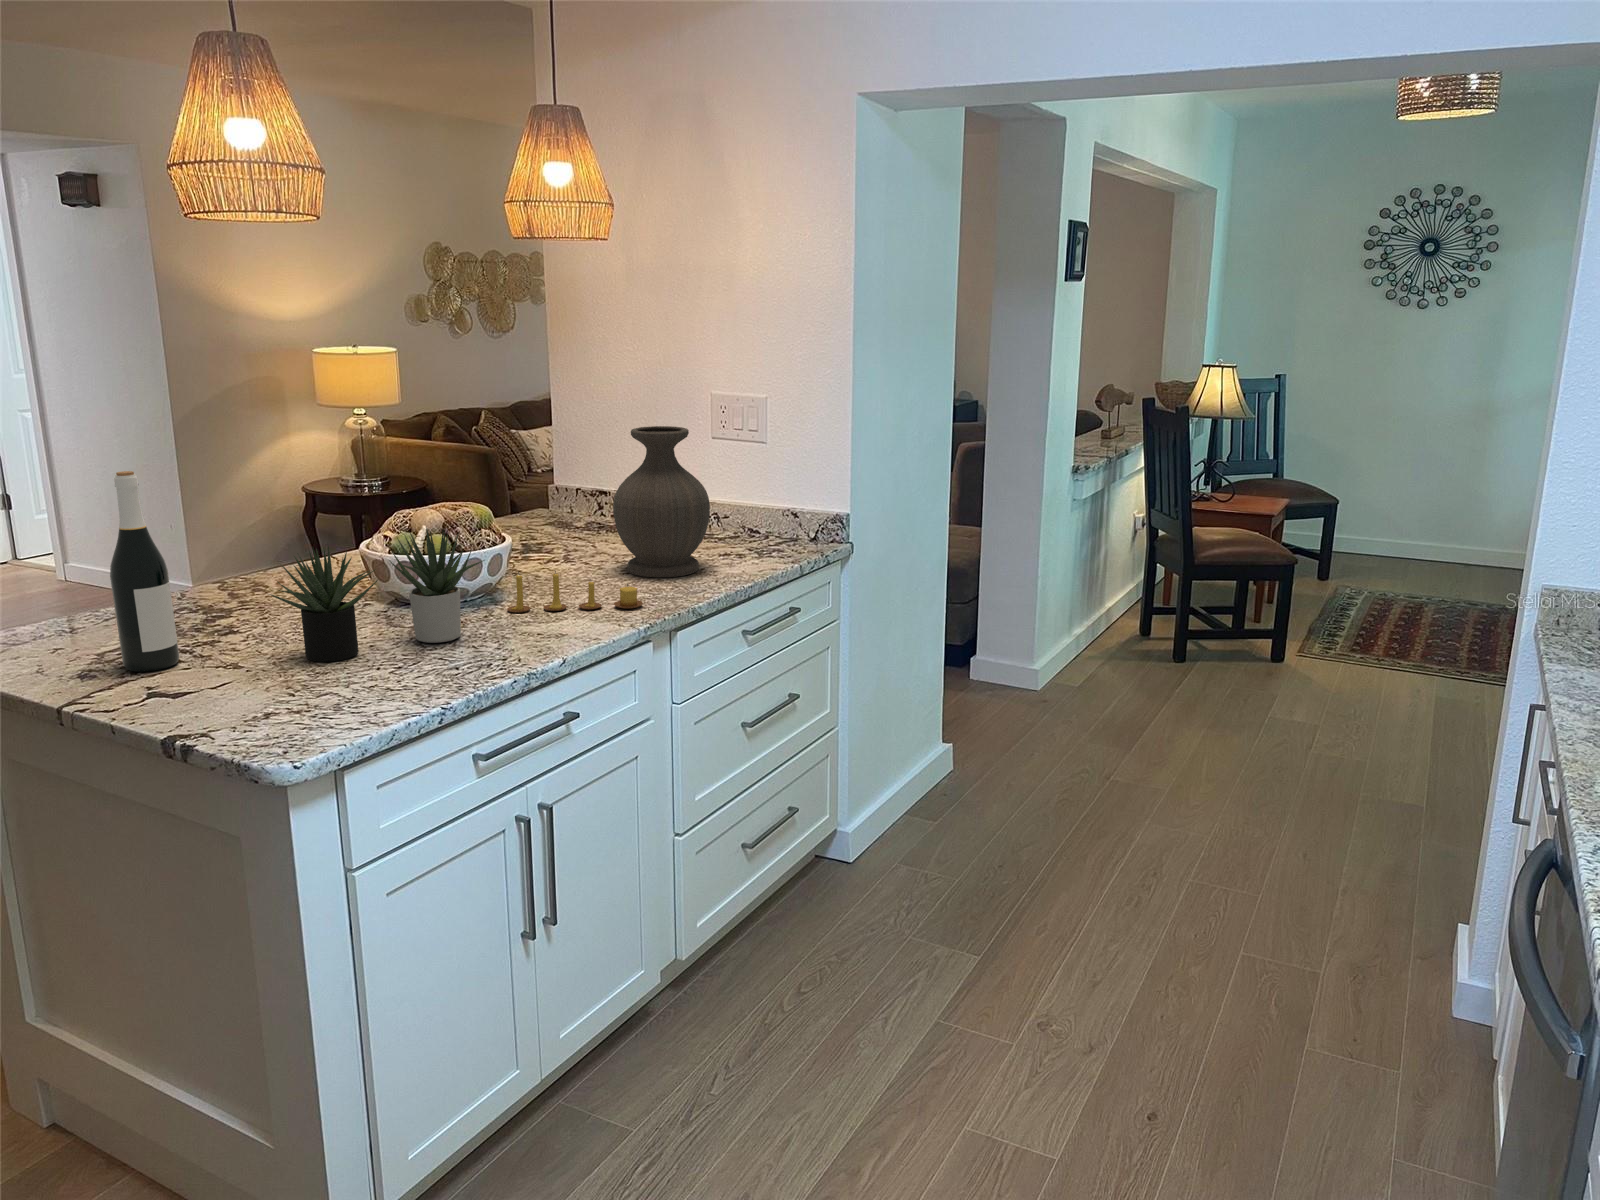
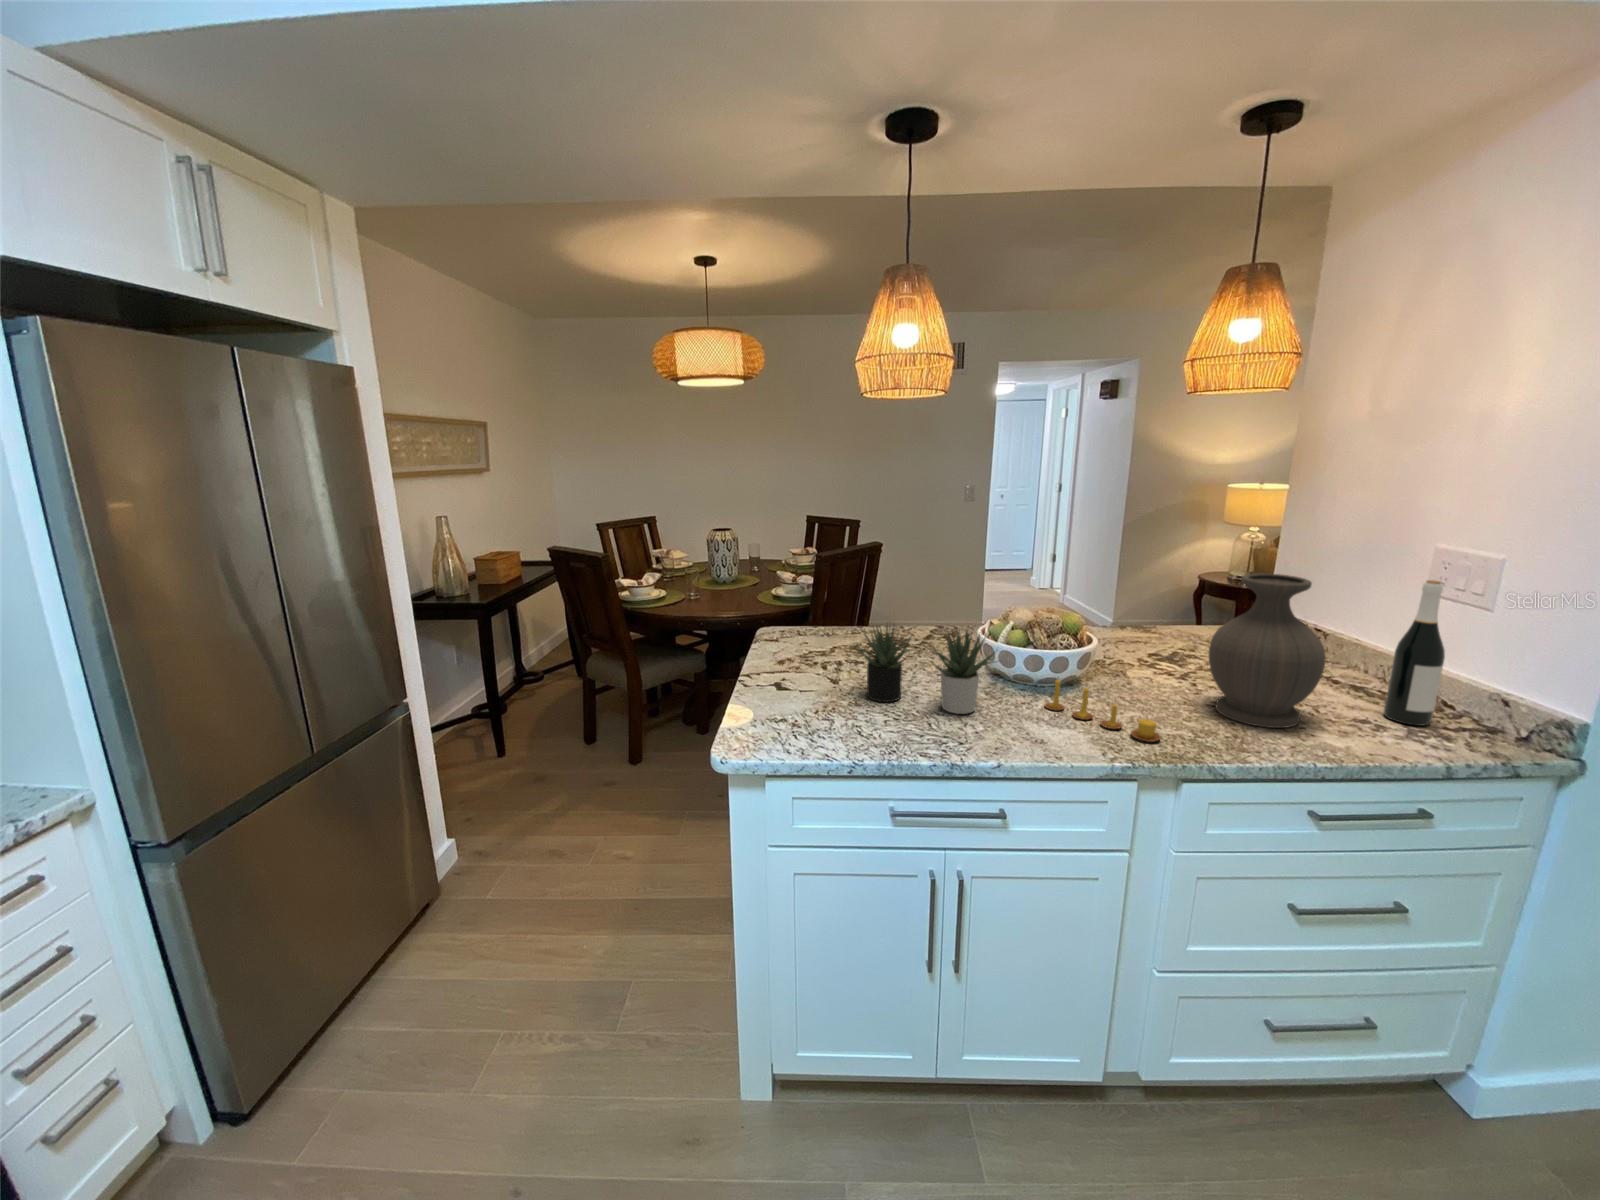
wine bottle: present [110,471,179,672] -> present [1384,580,1445,726]

